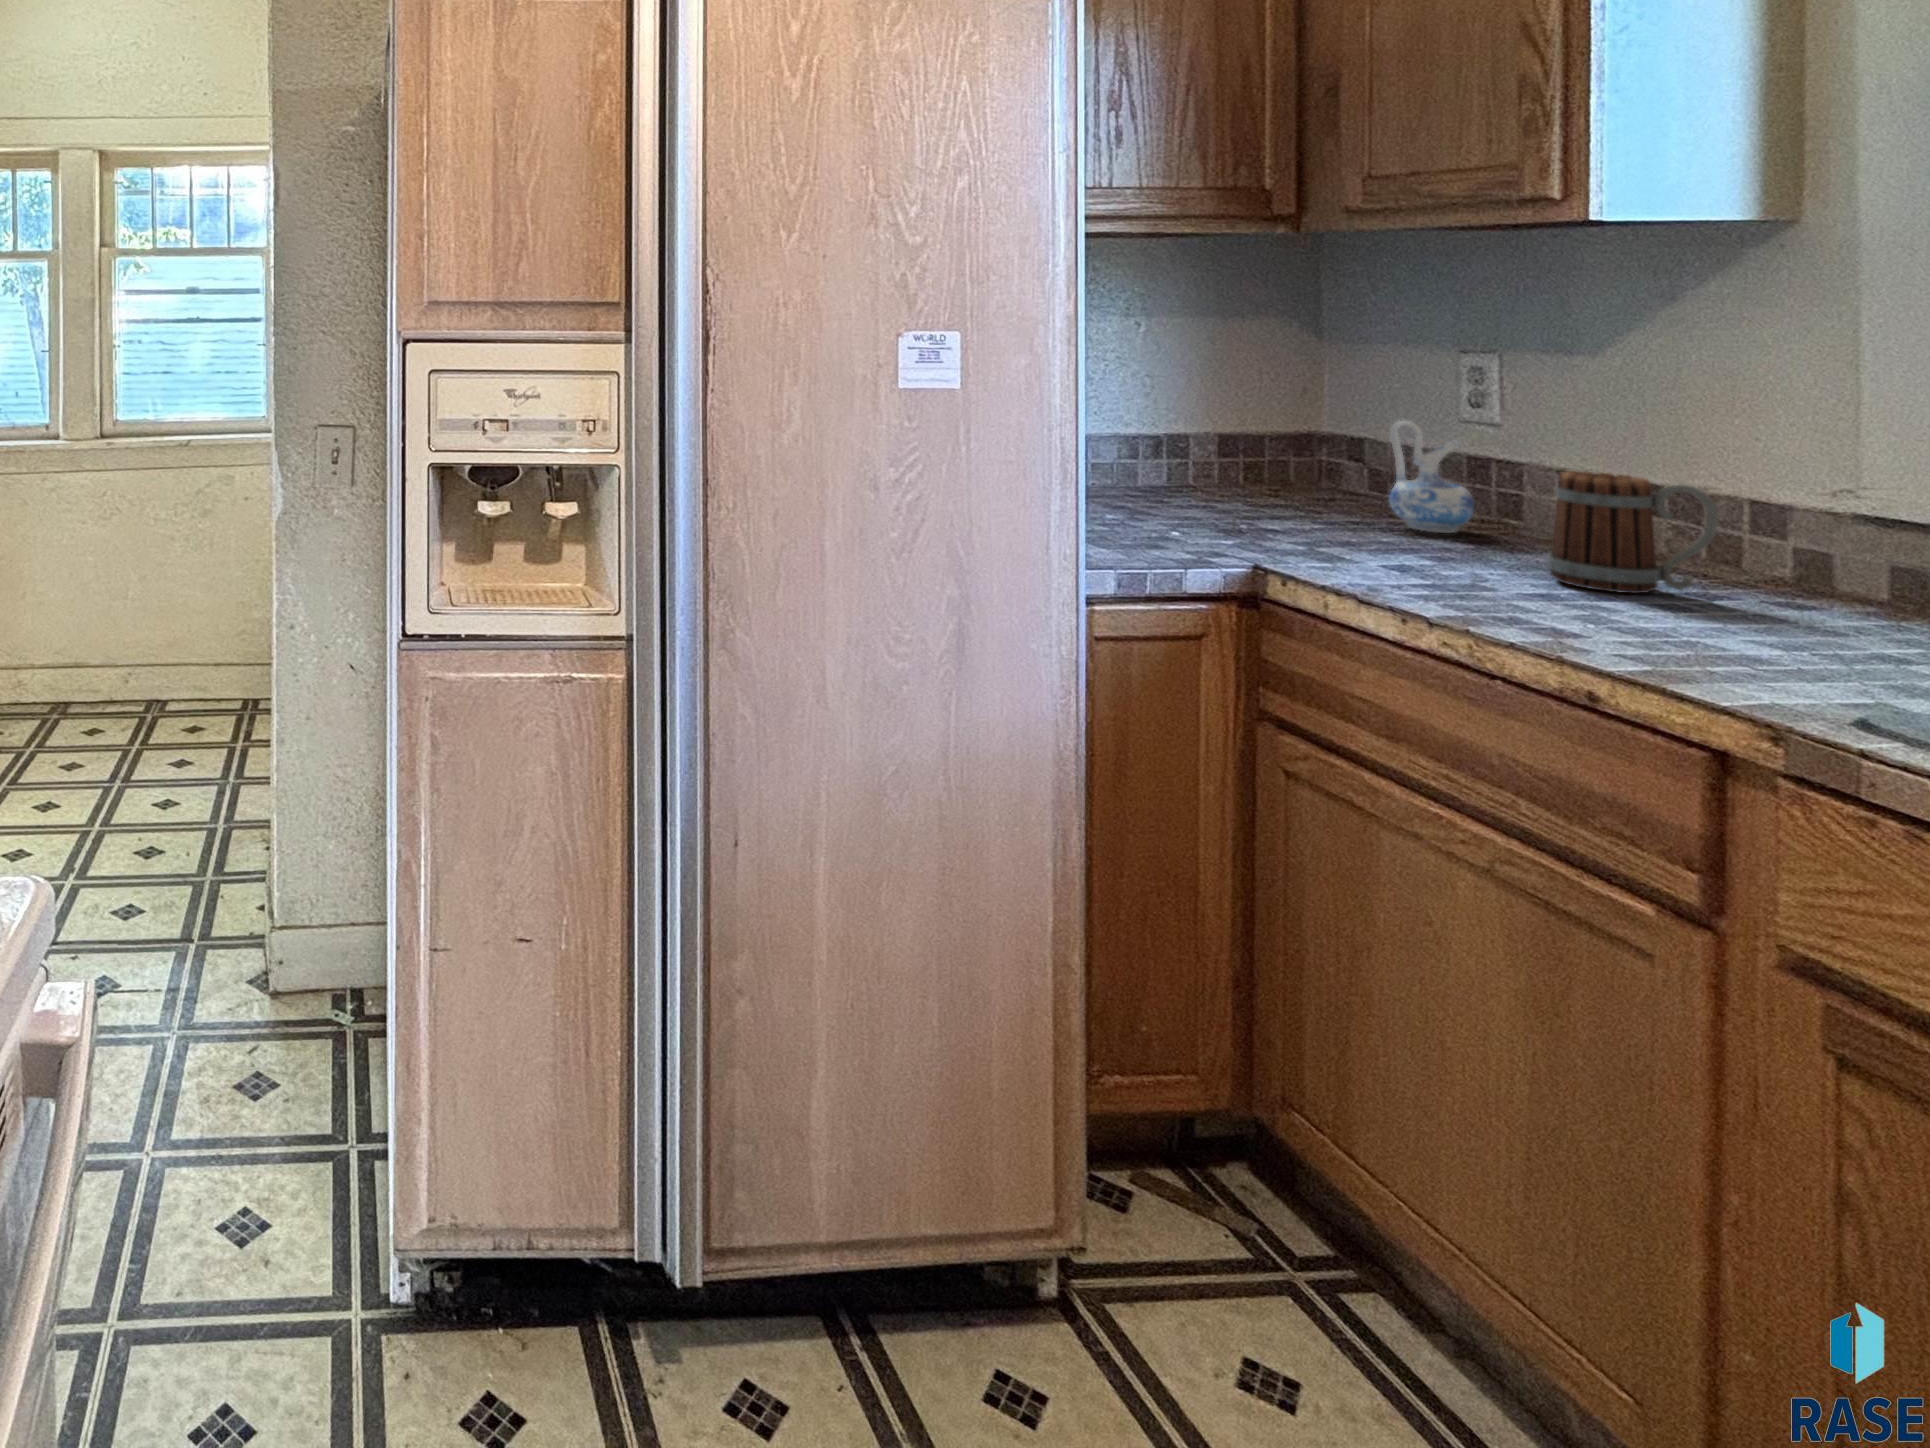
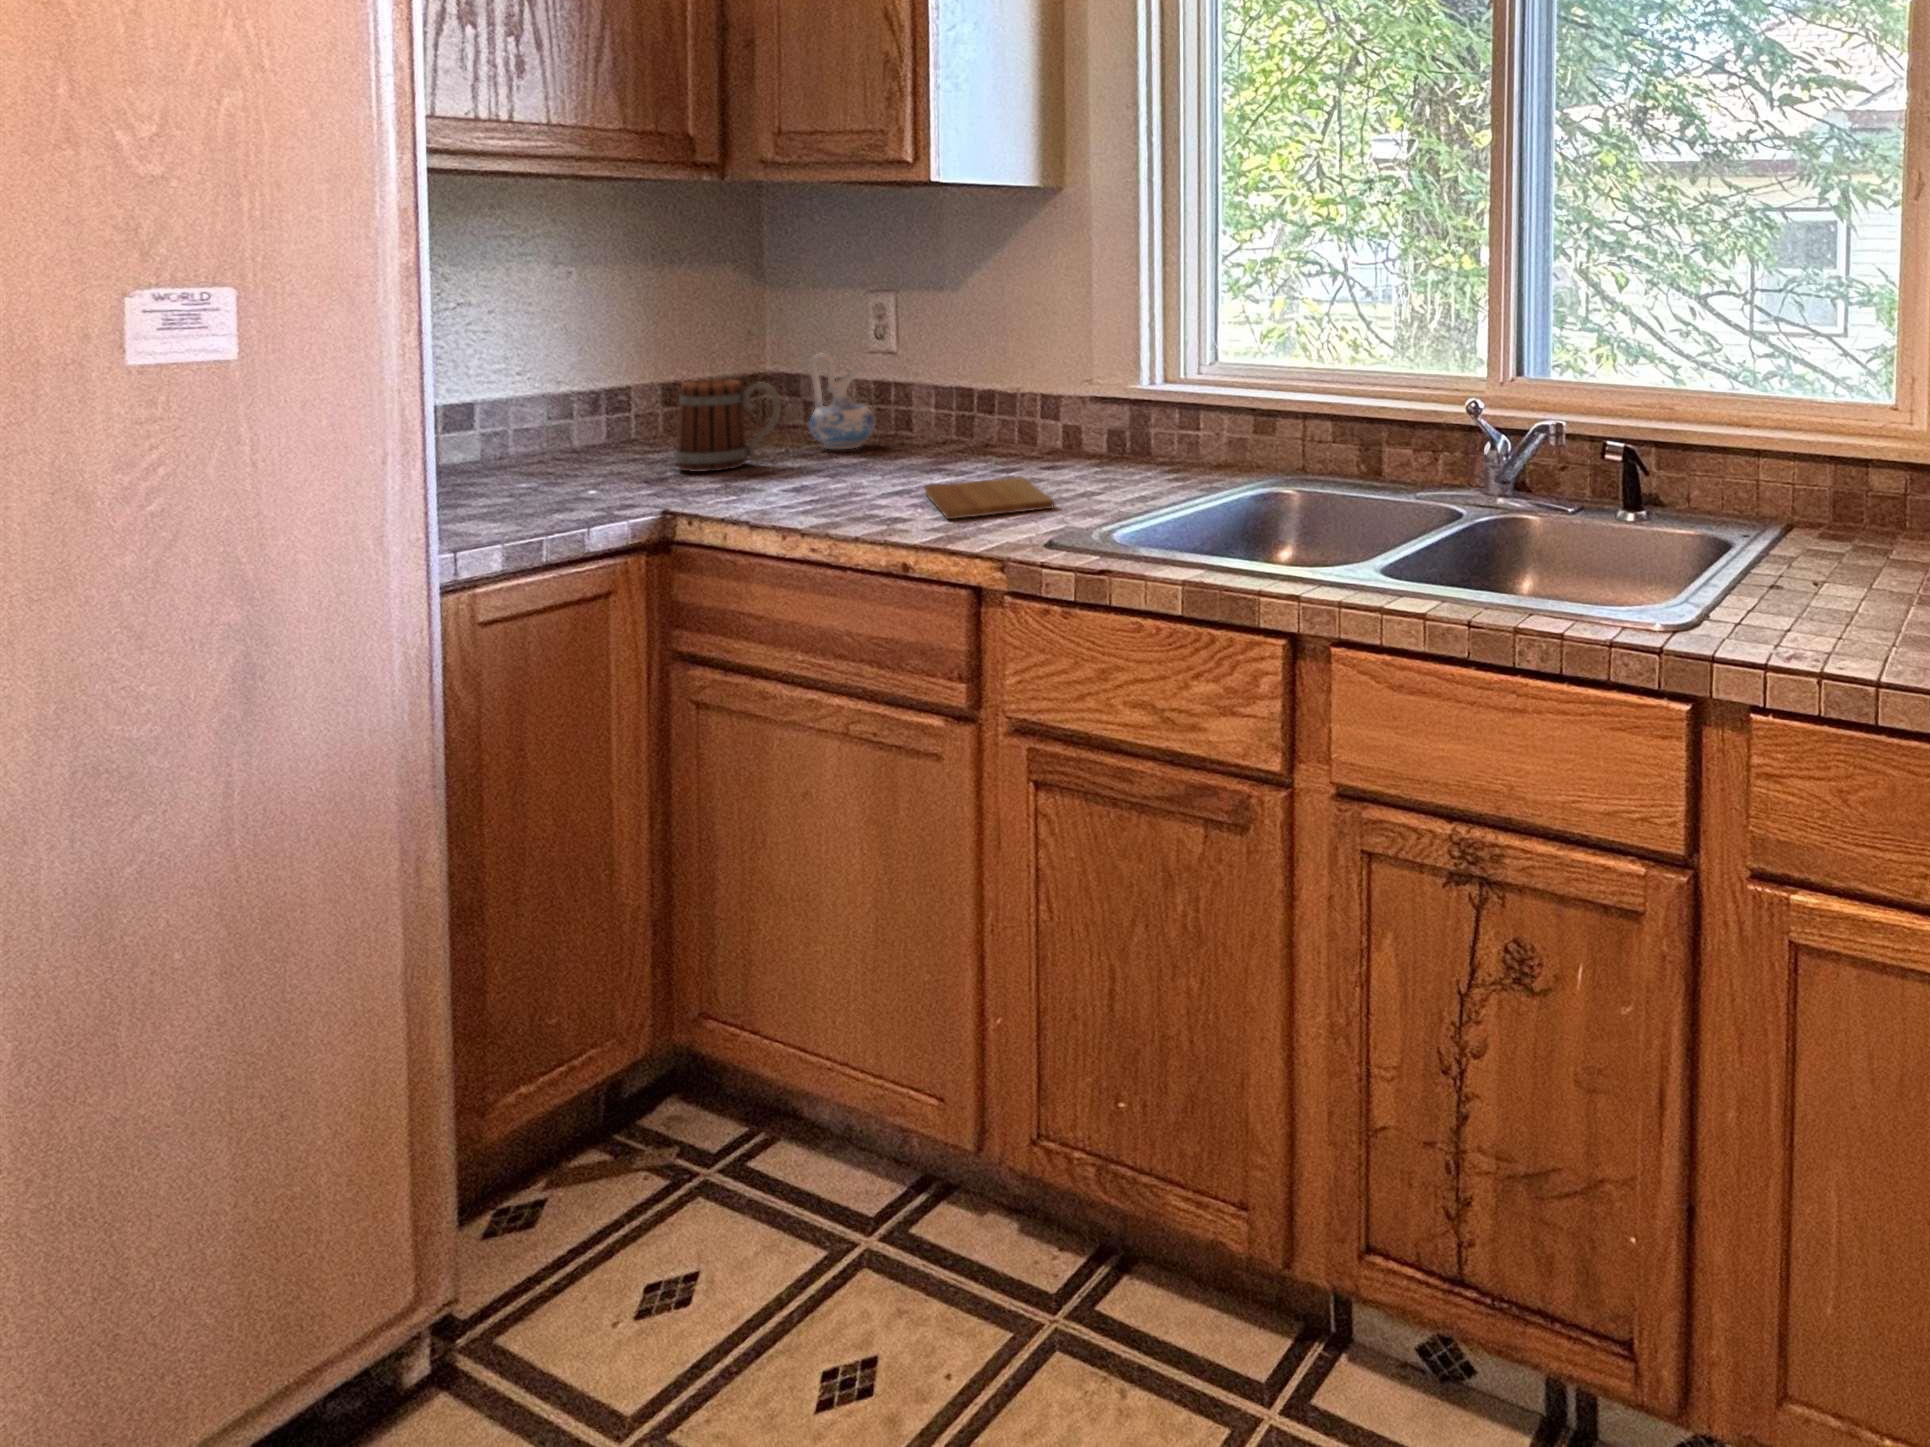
mug: present [1547,471,1718,593] -> present [674,379,781,472]
cutting board: none [1588,599,1843,674] -> present [925,477,1054,519]

